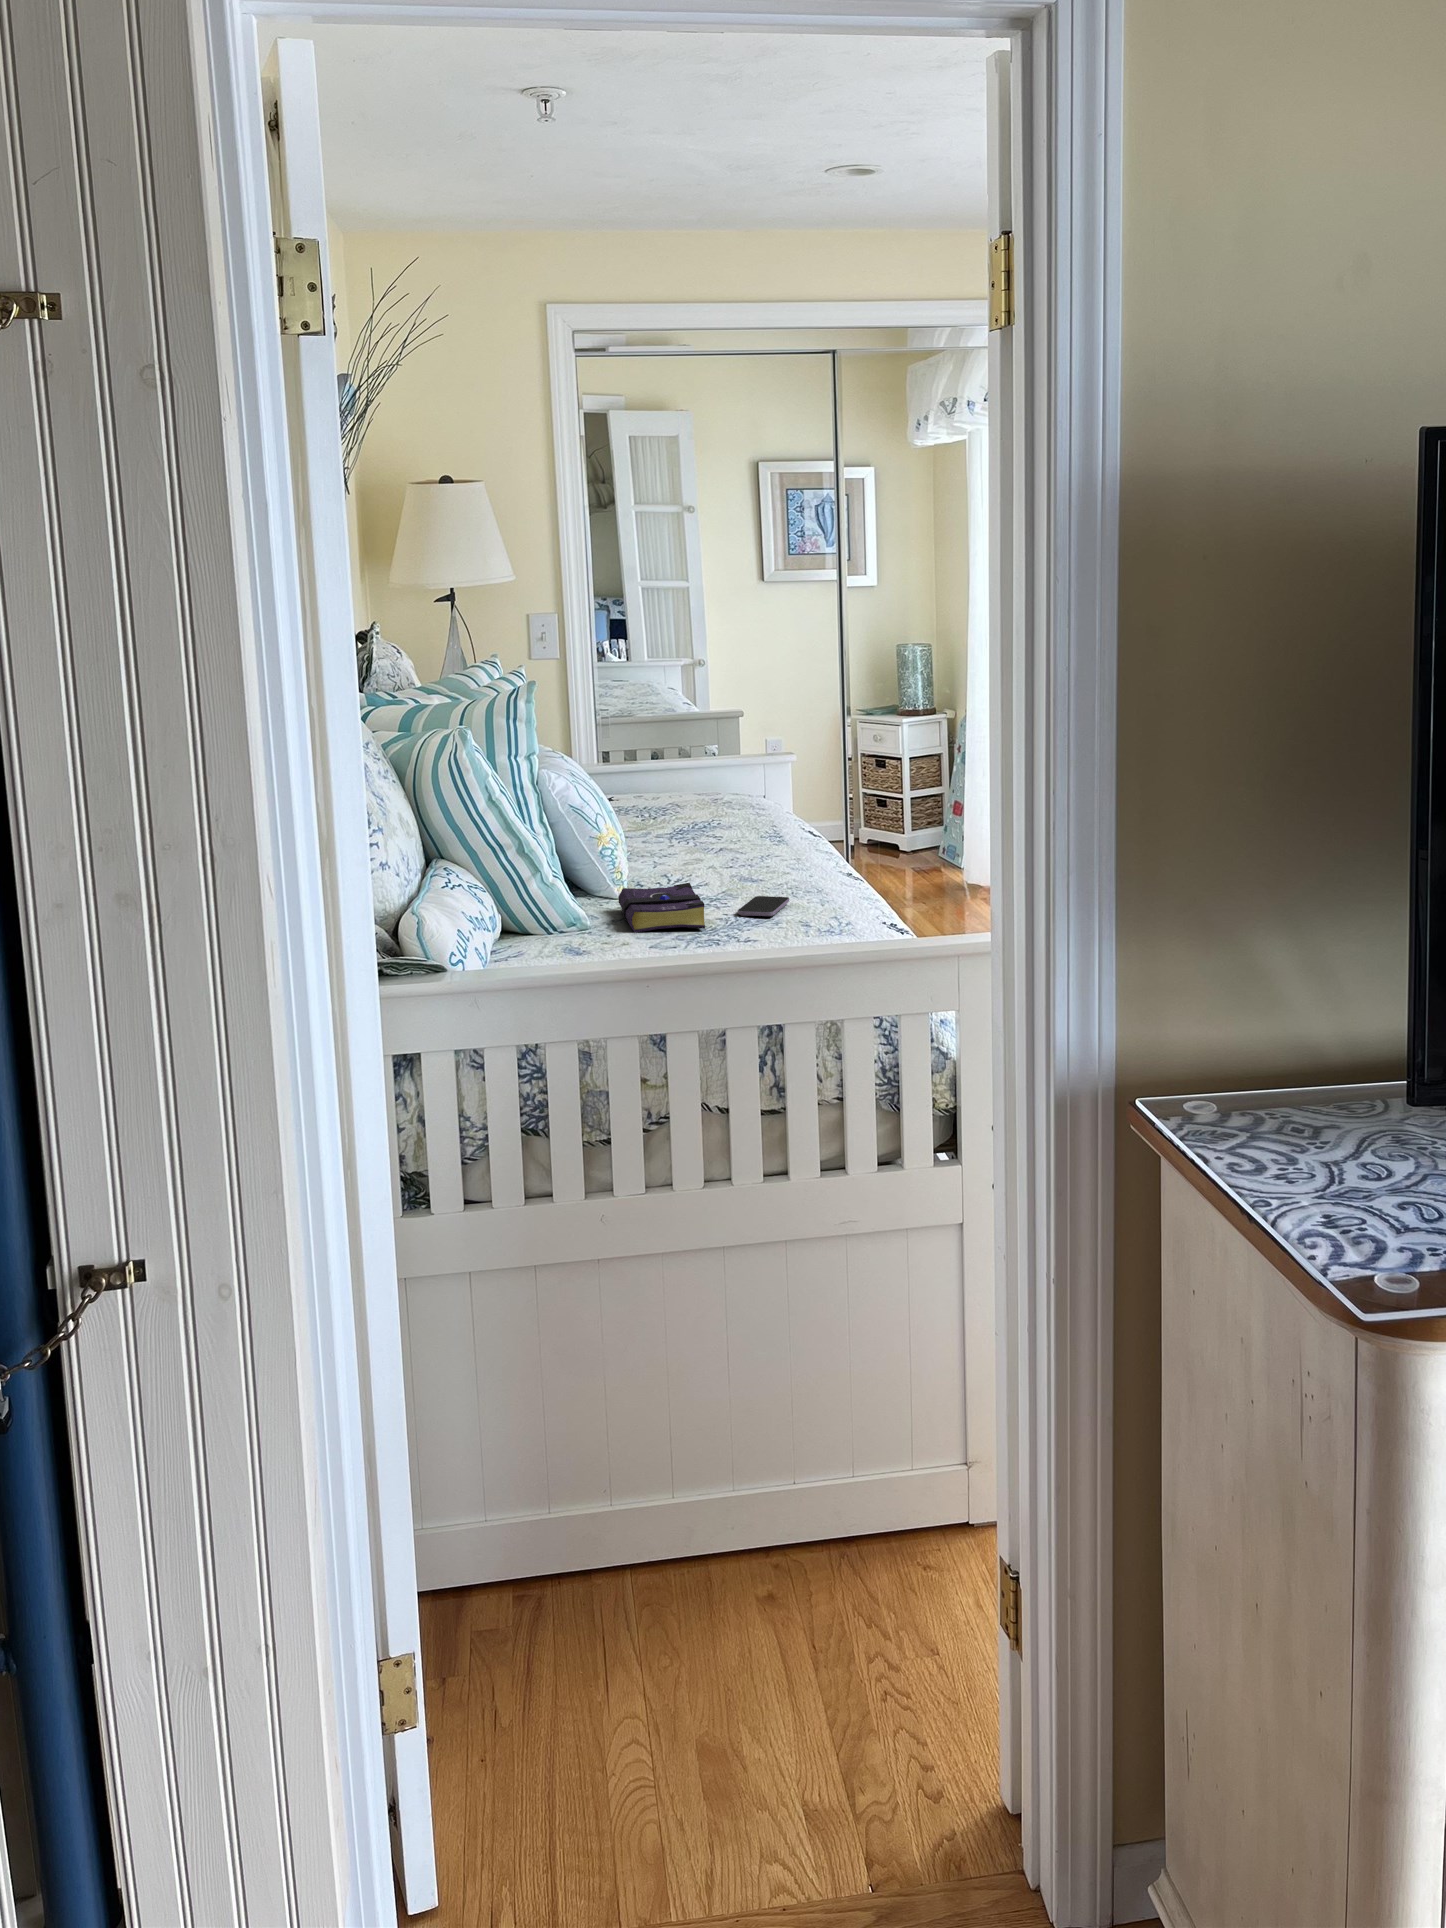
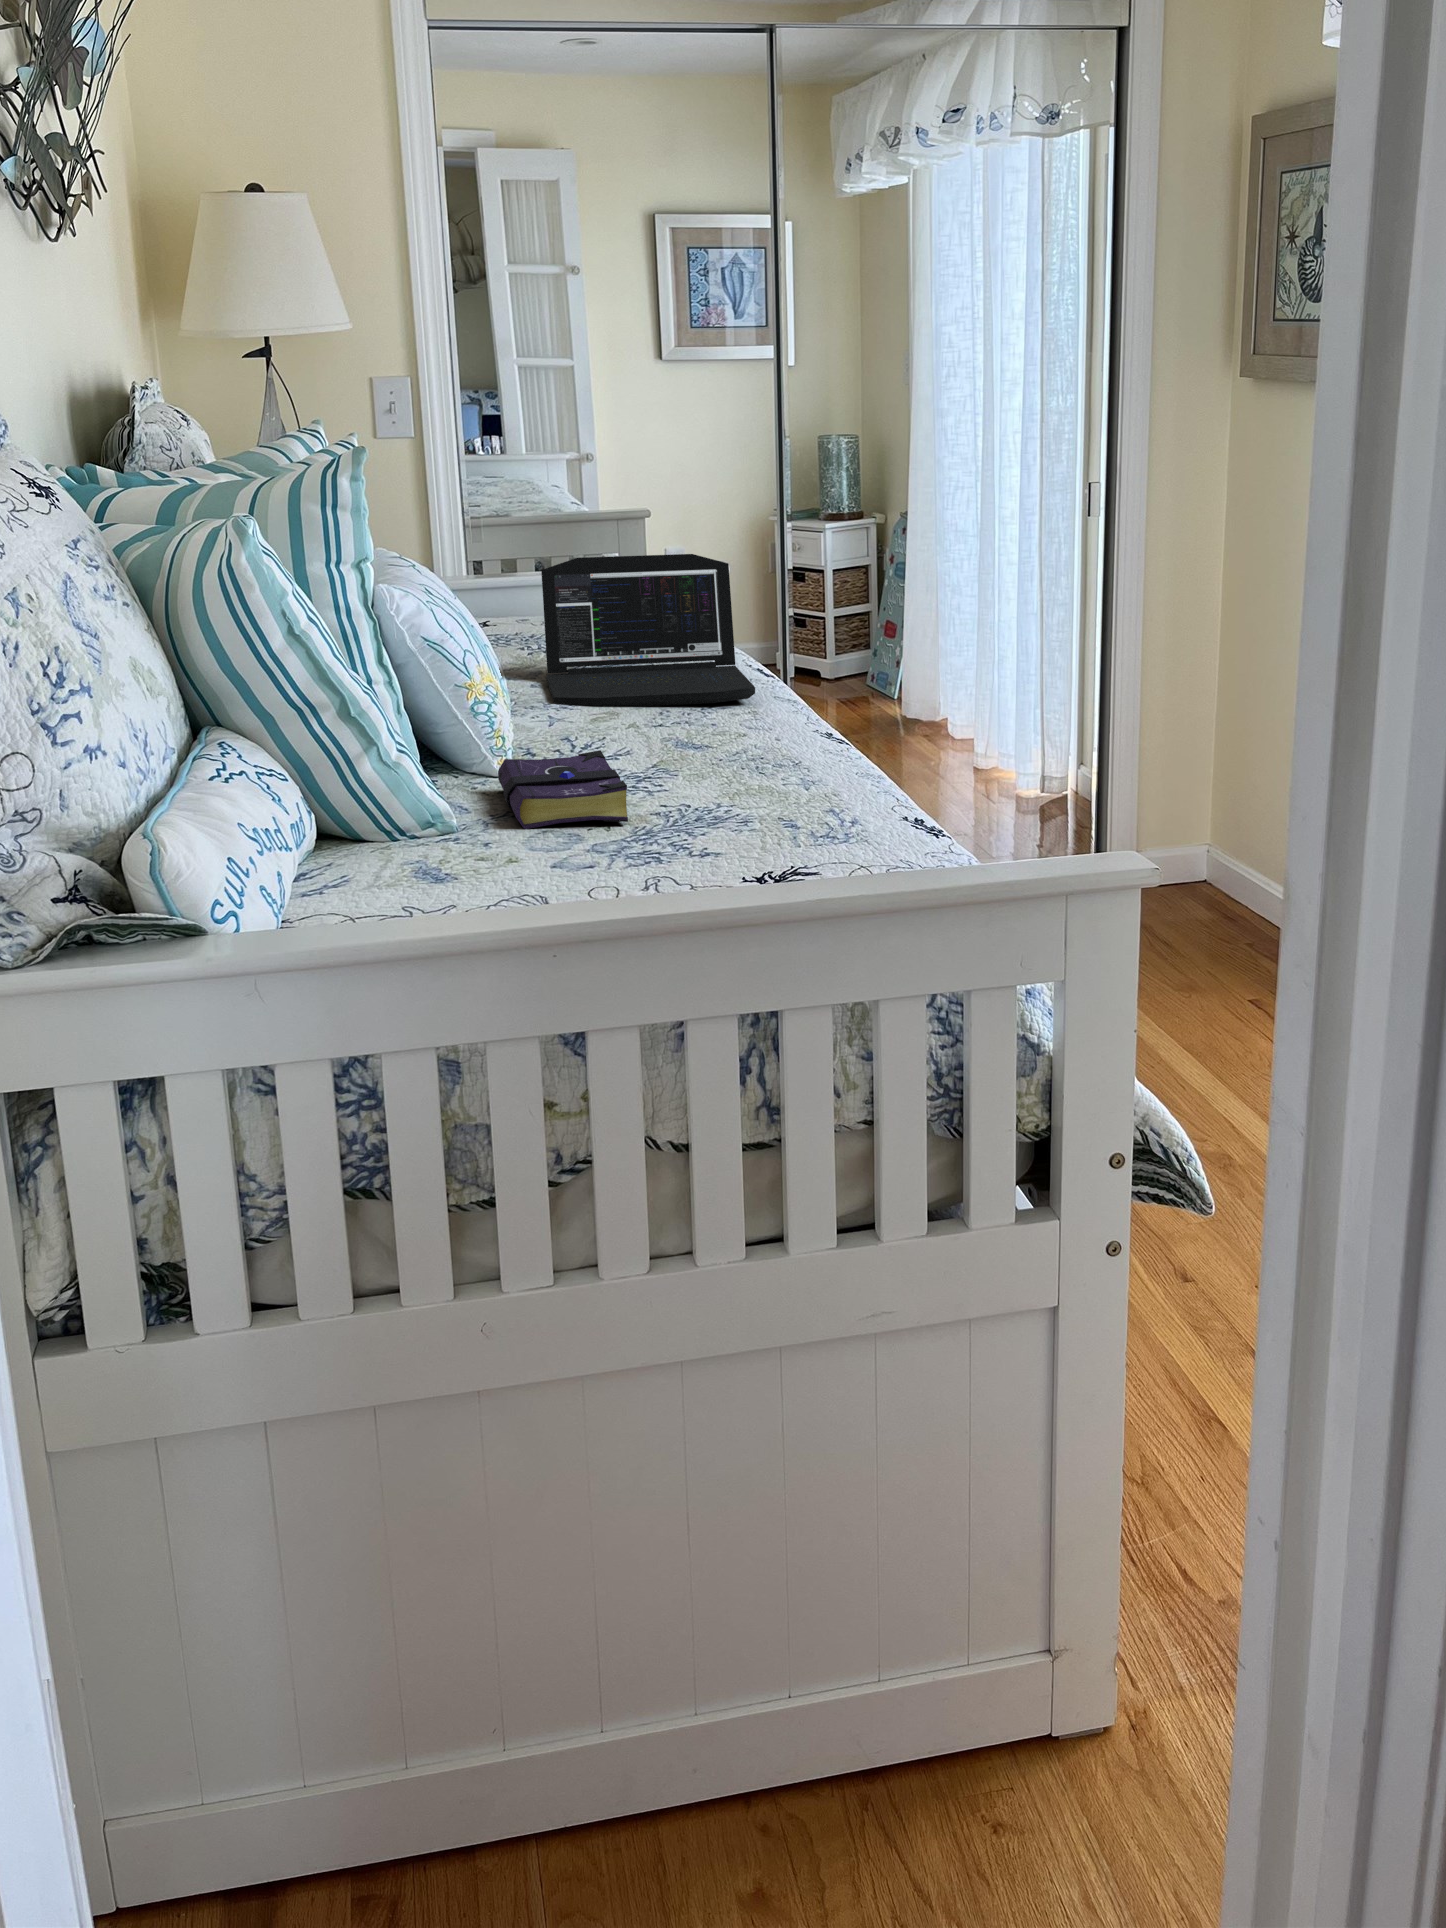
laptop: none [655,745,812,860] -> present [541,554,755,706]
smartphone: present [738,896,789,916] -> none [671,767,741,799]

